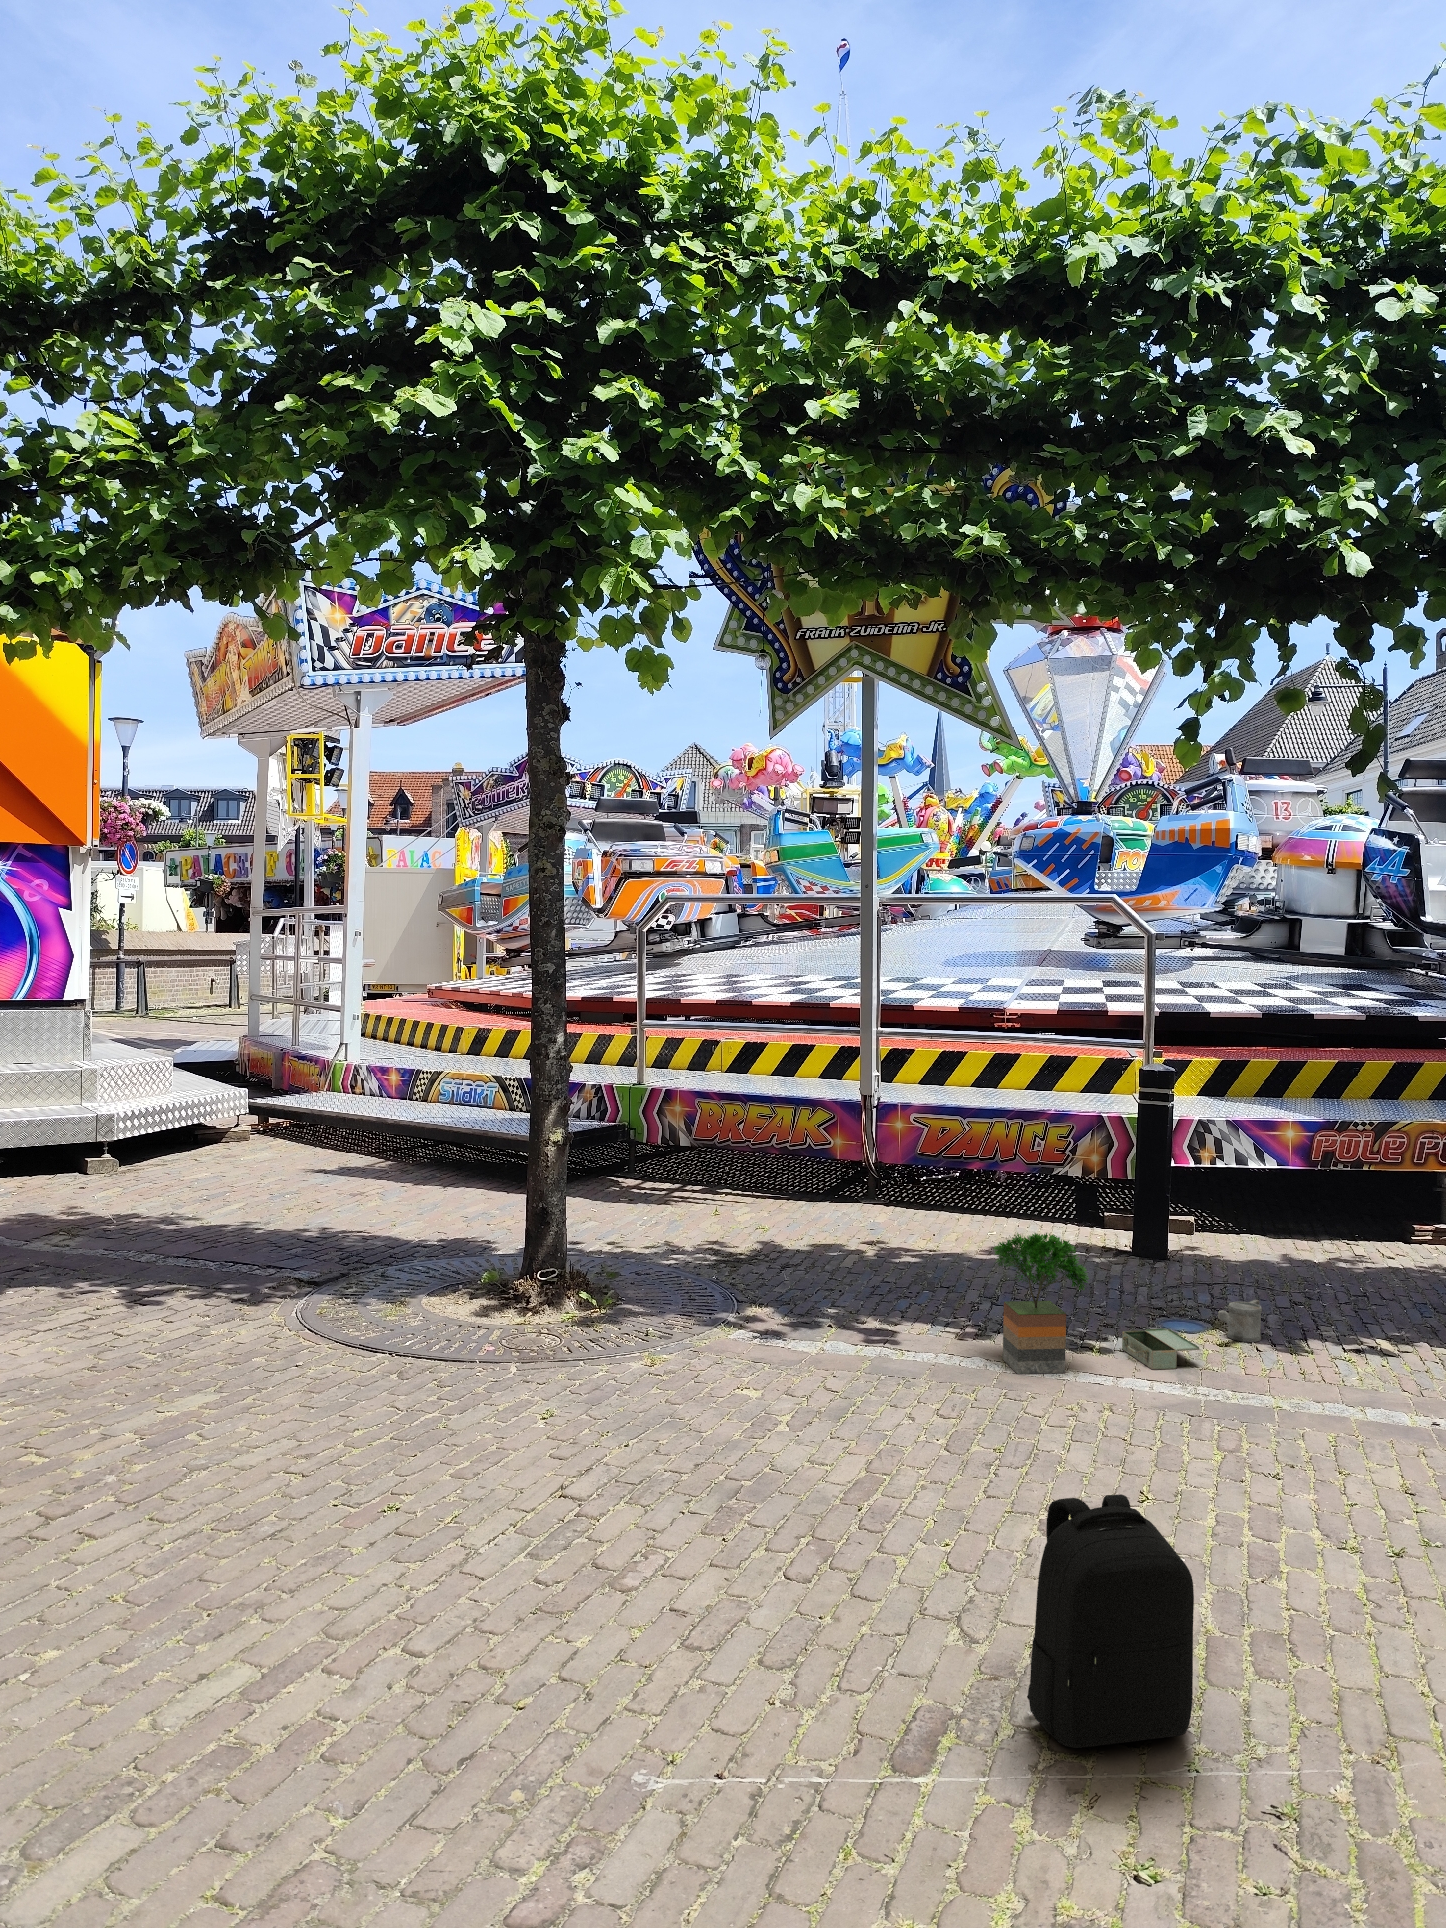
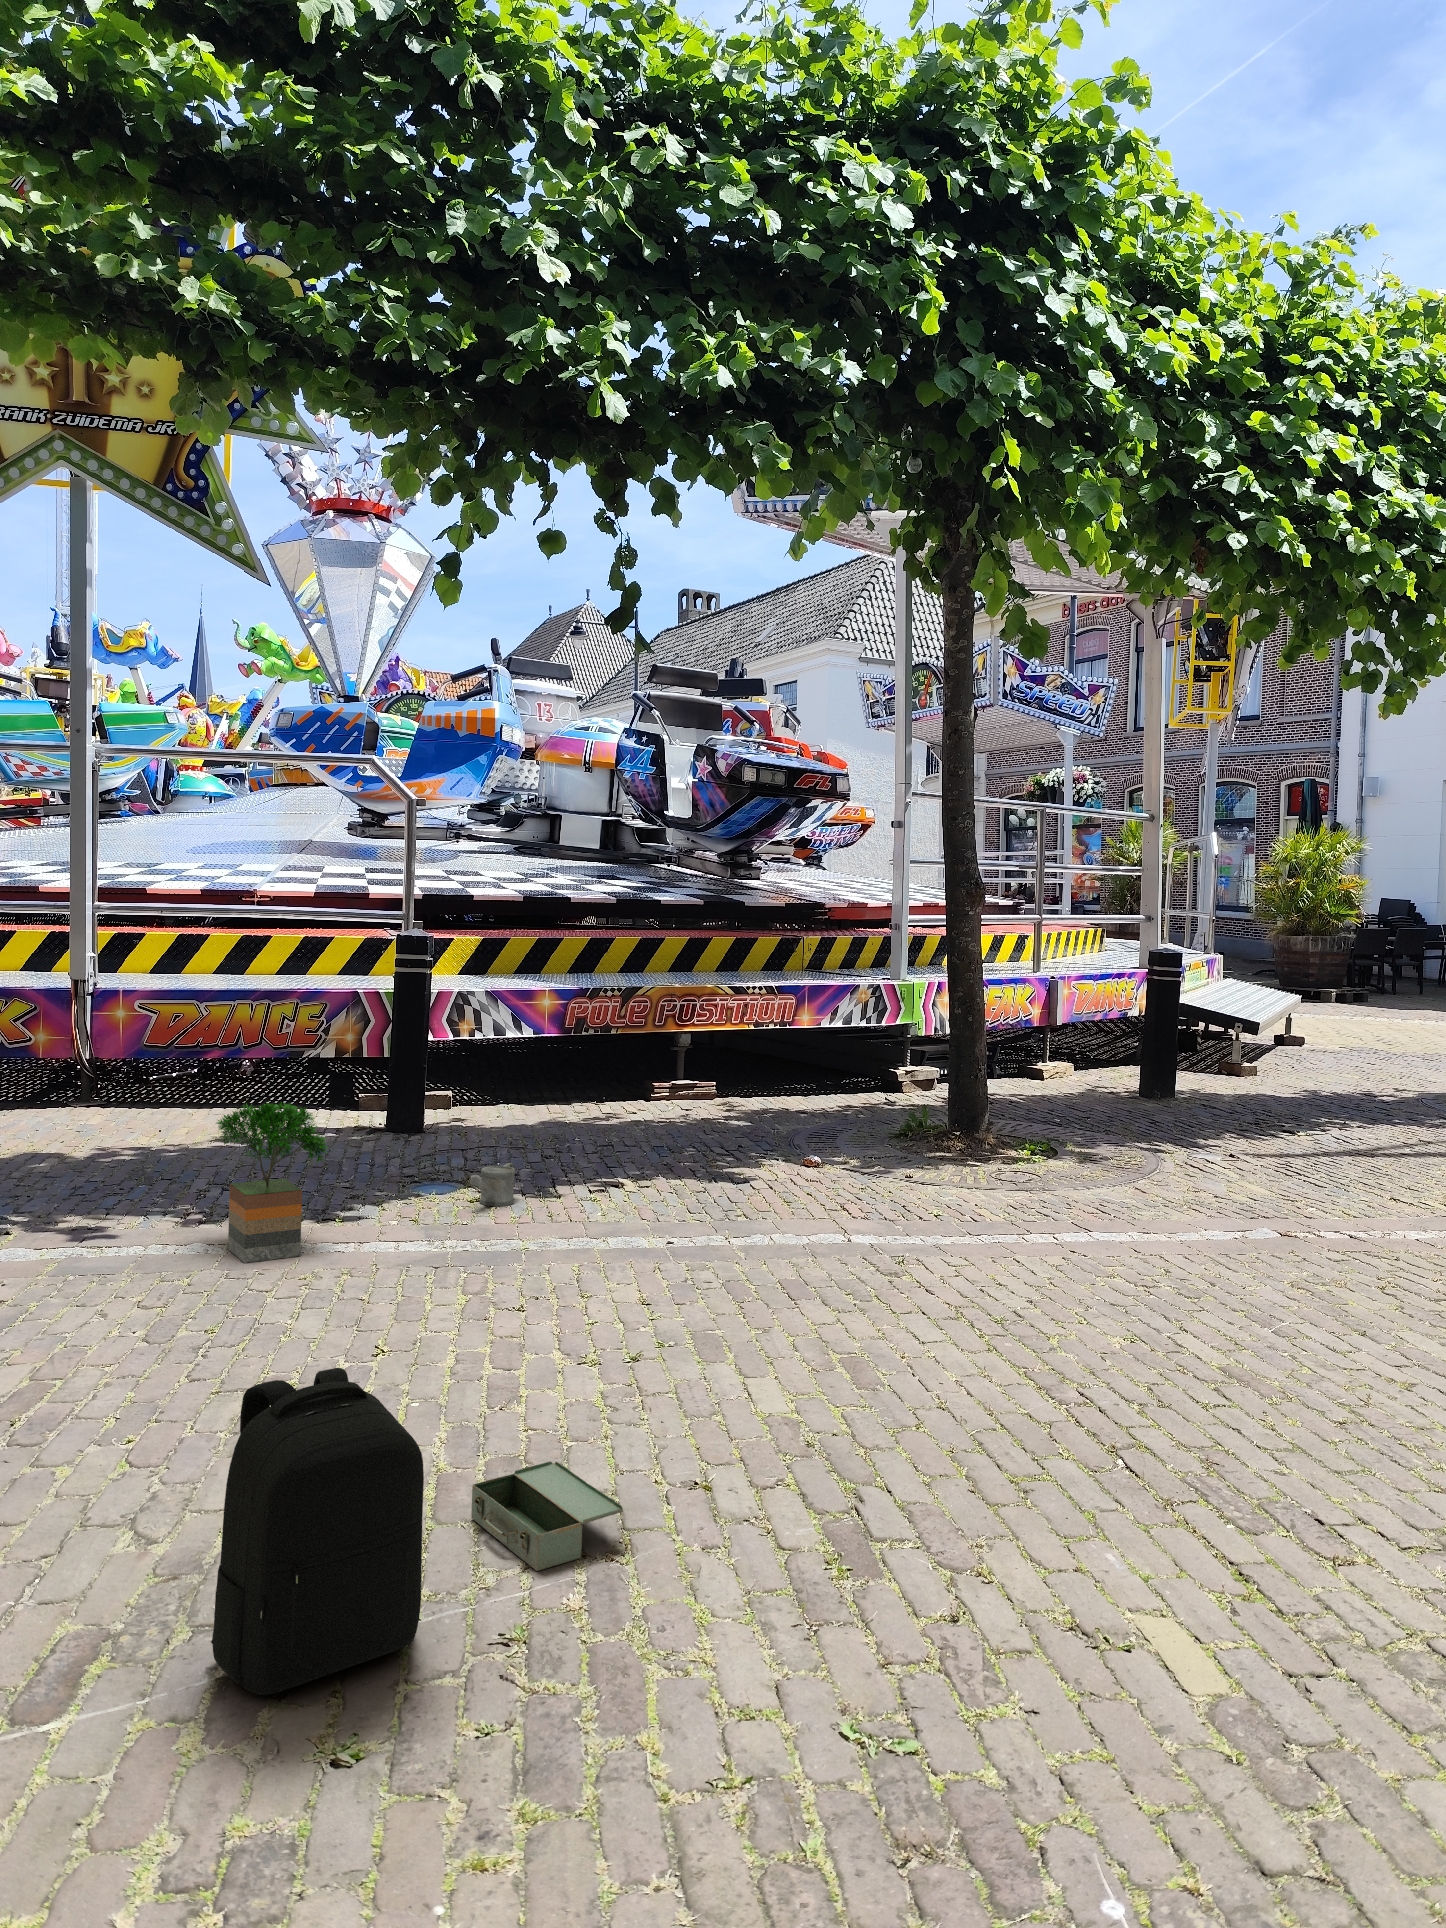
toolbox: present [1122,1328,1200,1370] -> present [471,1461,623,1571]

